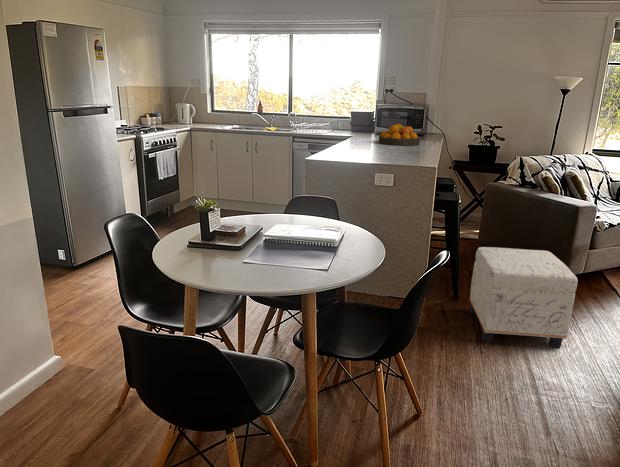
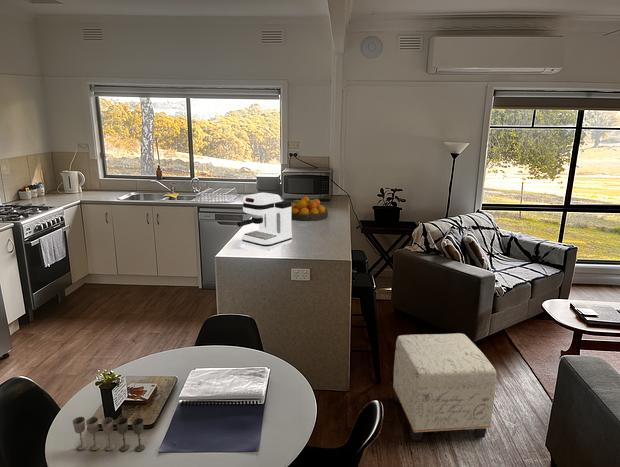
coffee maker: none [329,105,382,158] -> present [237,193,292,251]
wine glass: none [184,231,238,262] -> present [73,417,145,451]

